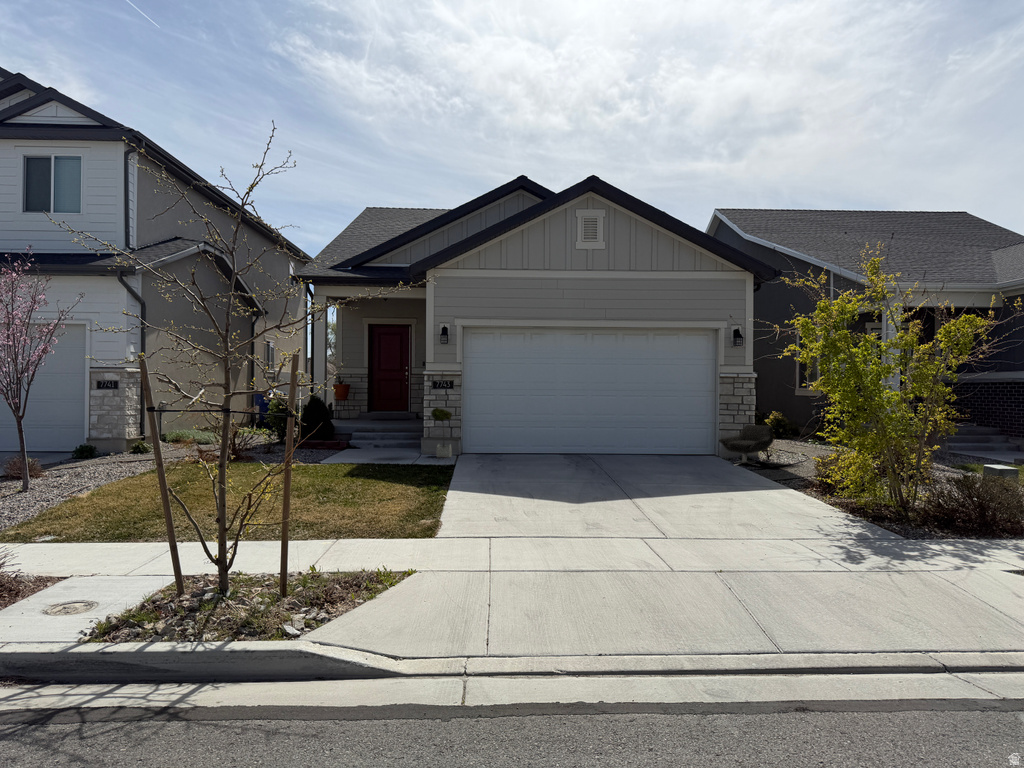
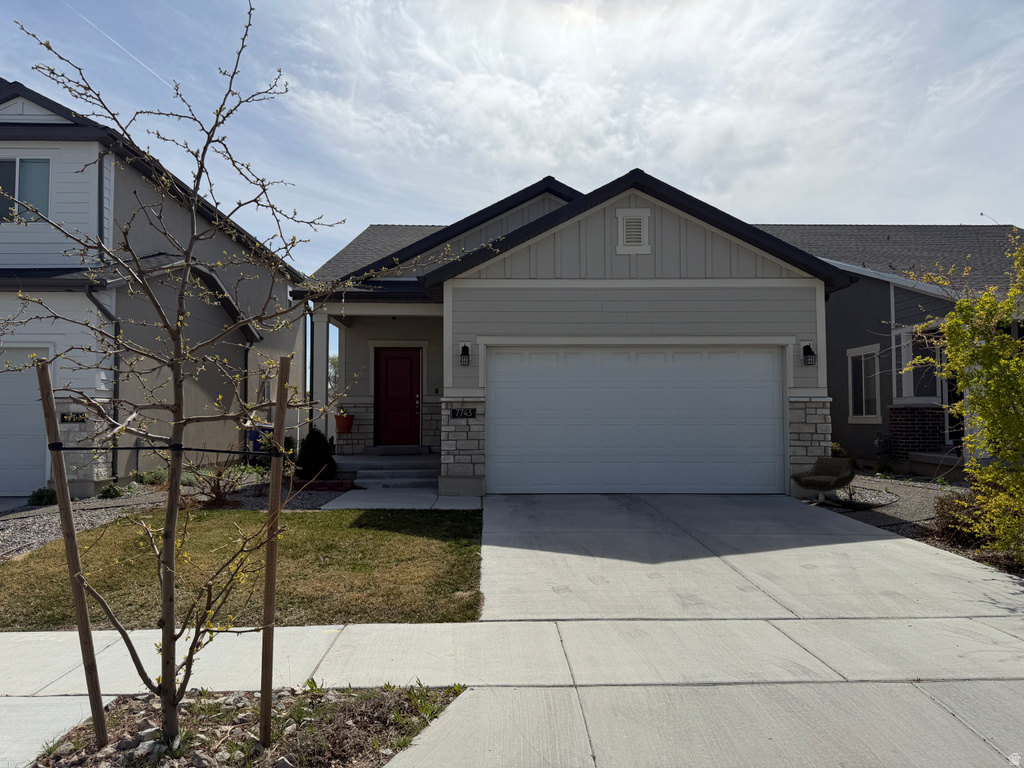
potted tree: present [431,408,452,458] -> none [451,440,476,499]

